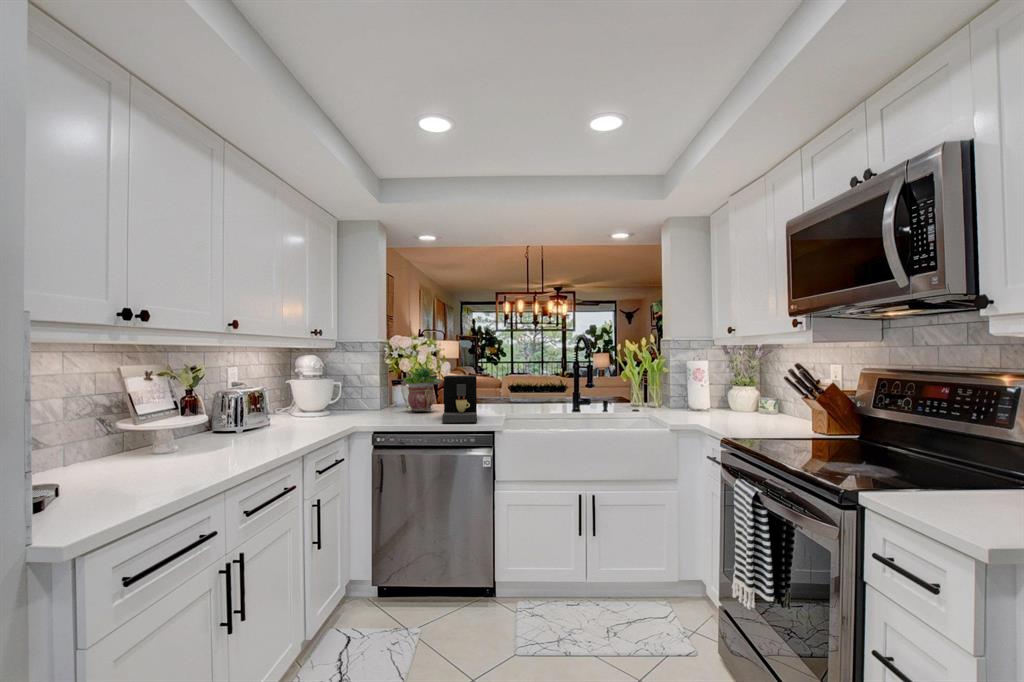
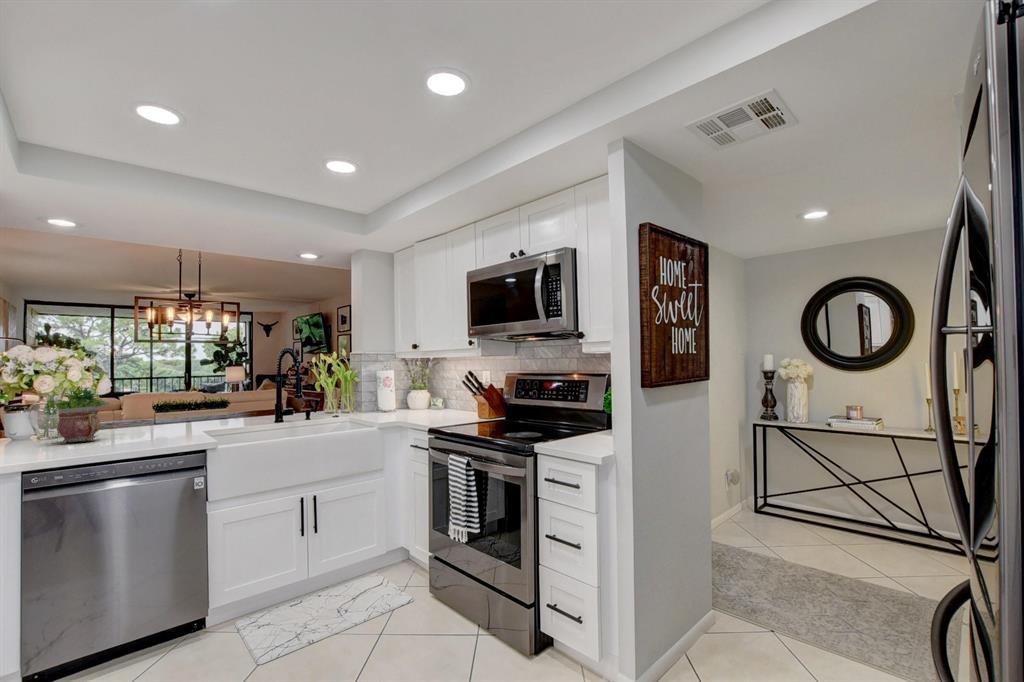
coffee maker: present [442,375,477,423] -> none [126,394,184,448]

